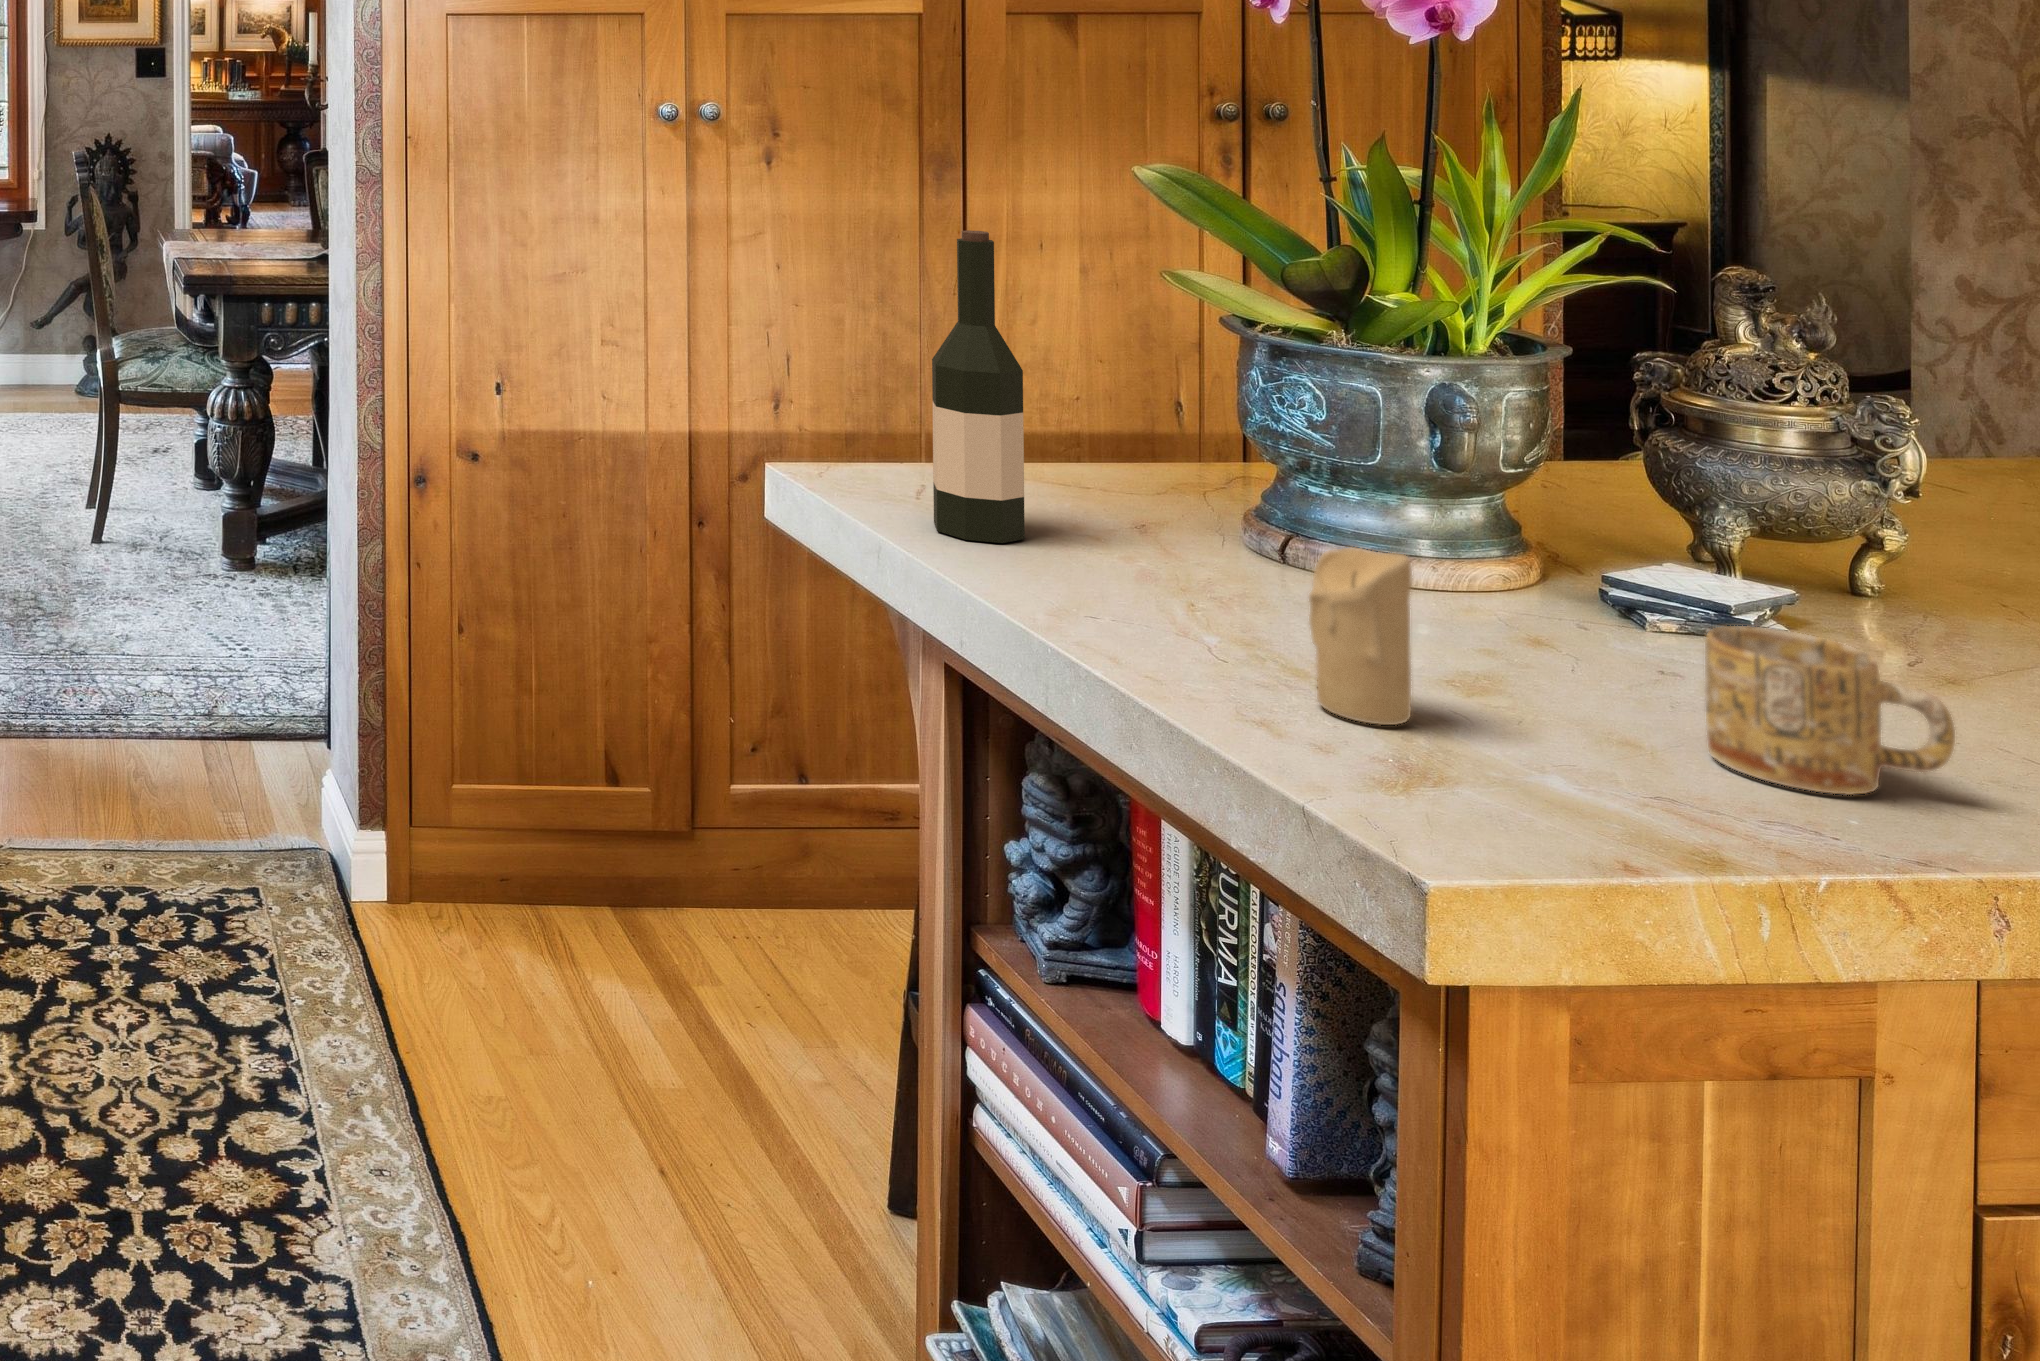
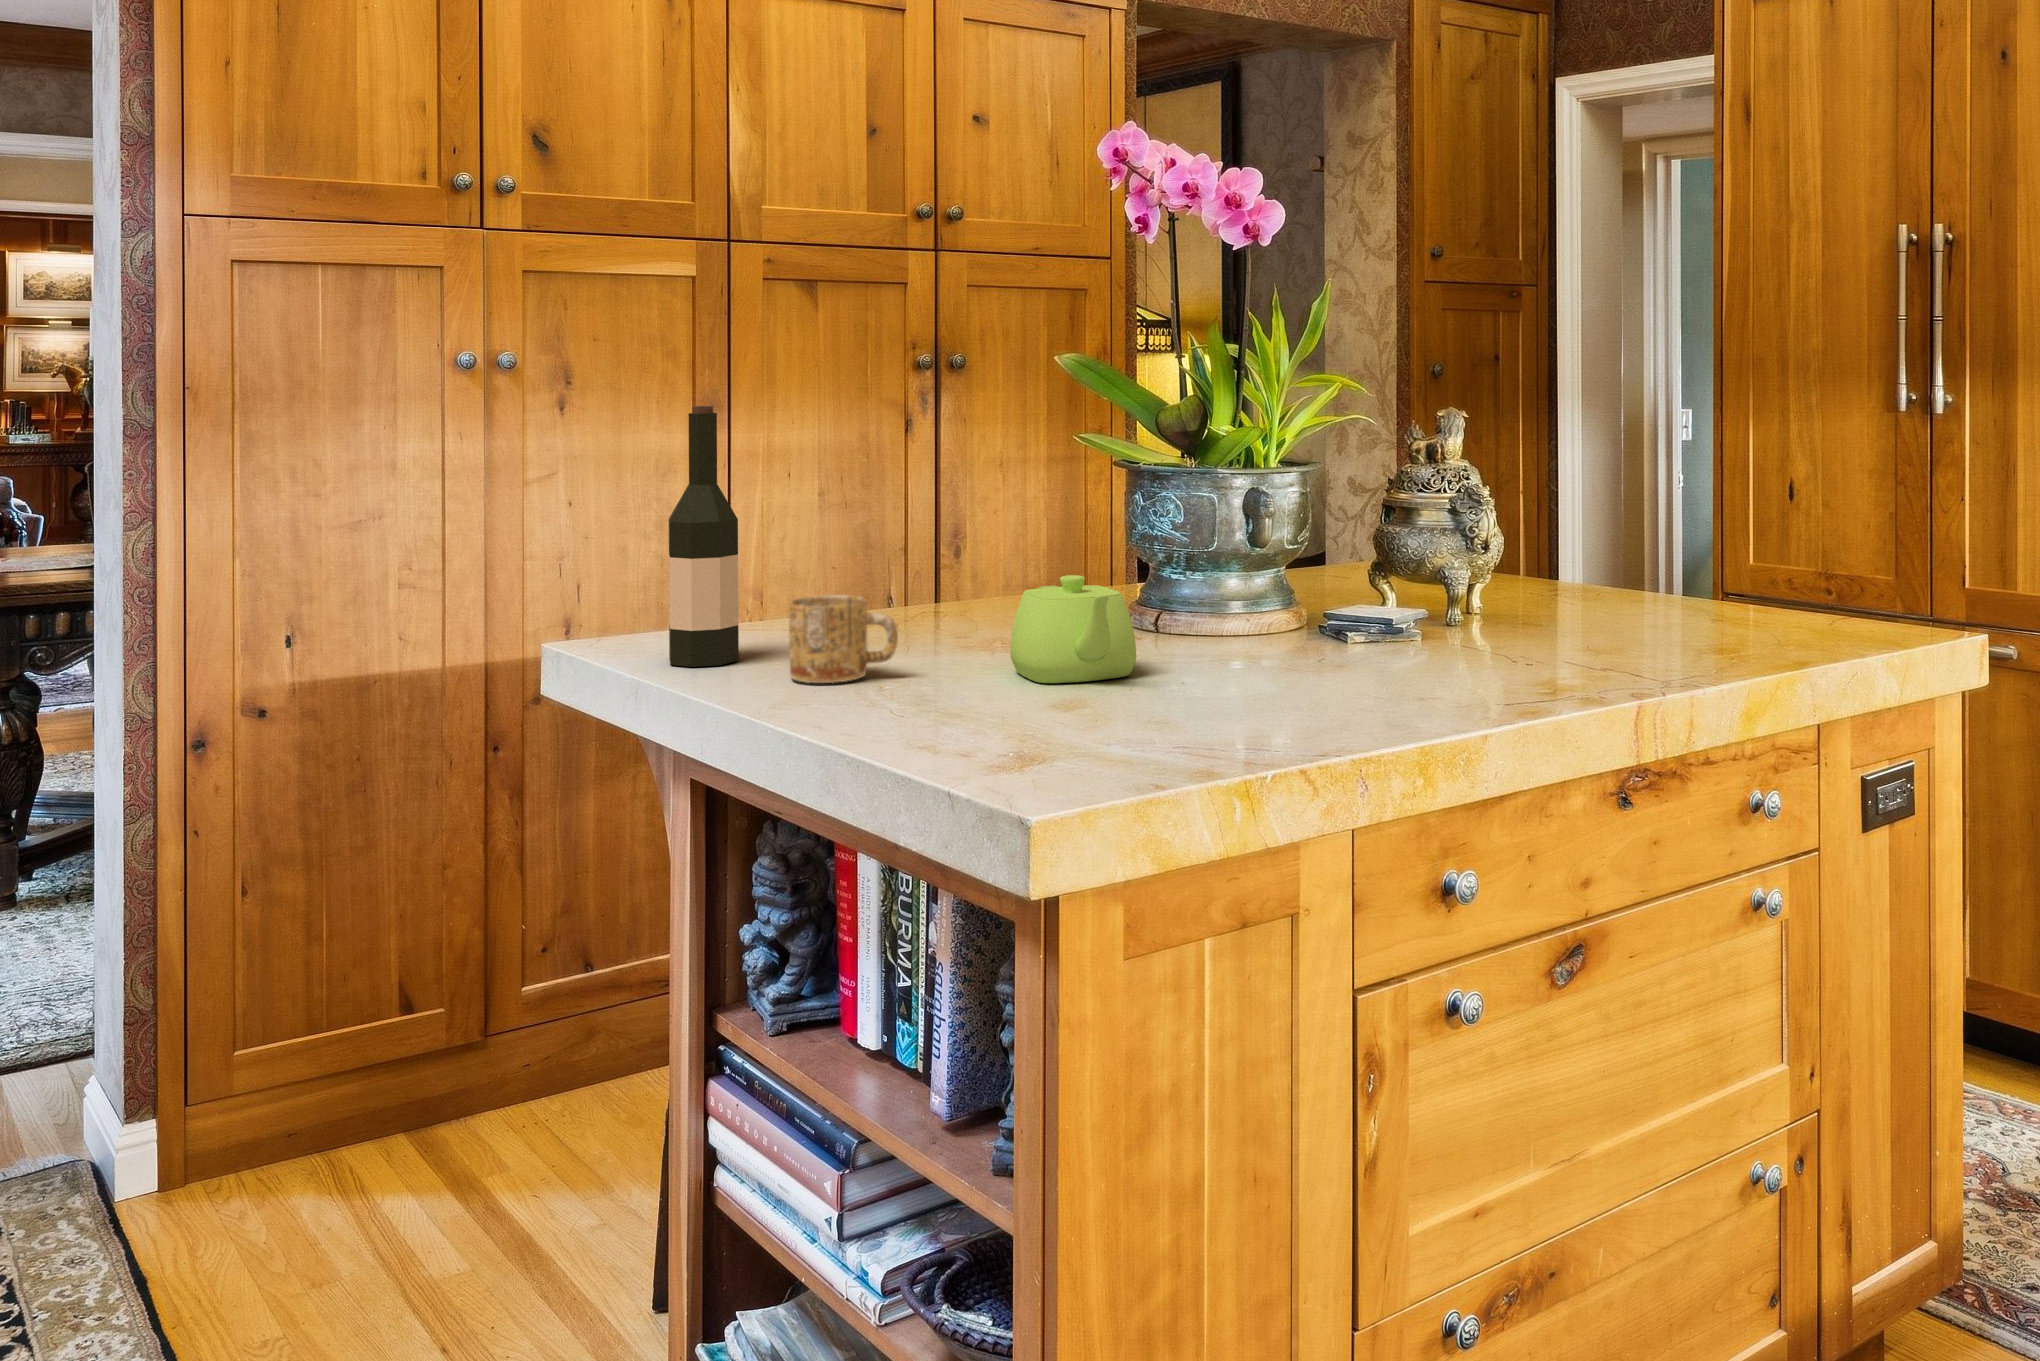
teapot: none [1444,517,1680,682] -> present [1010,575,1136,683]
candle: present [1309,548,1412,725] -> none [914,597,977,726]
mug: present [1705,626,1955,795] -> present [789,595,898,683]

